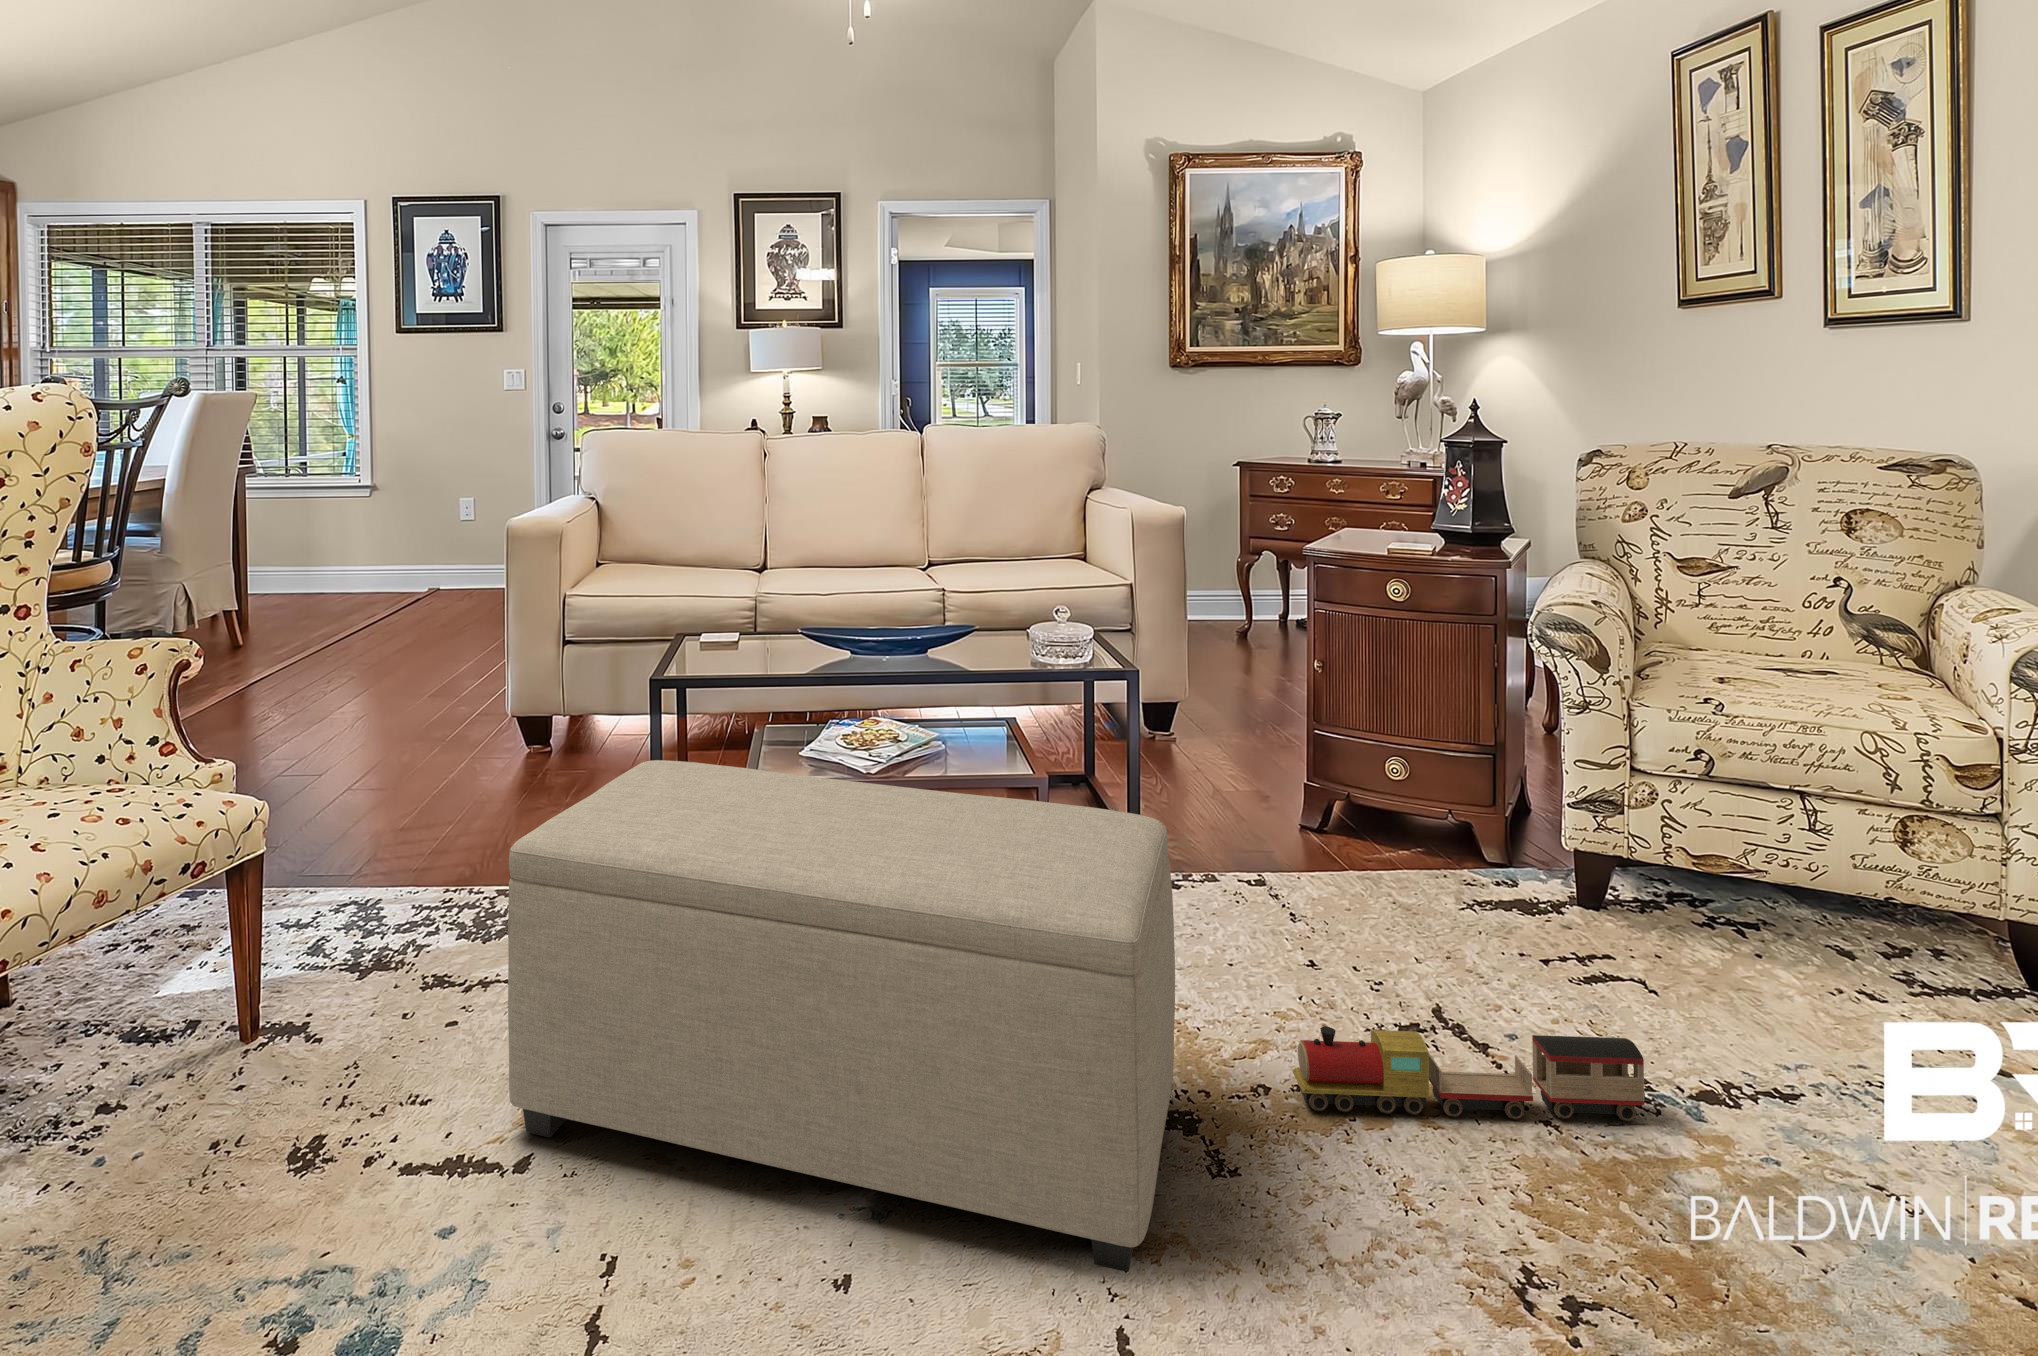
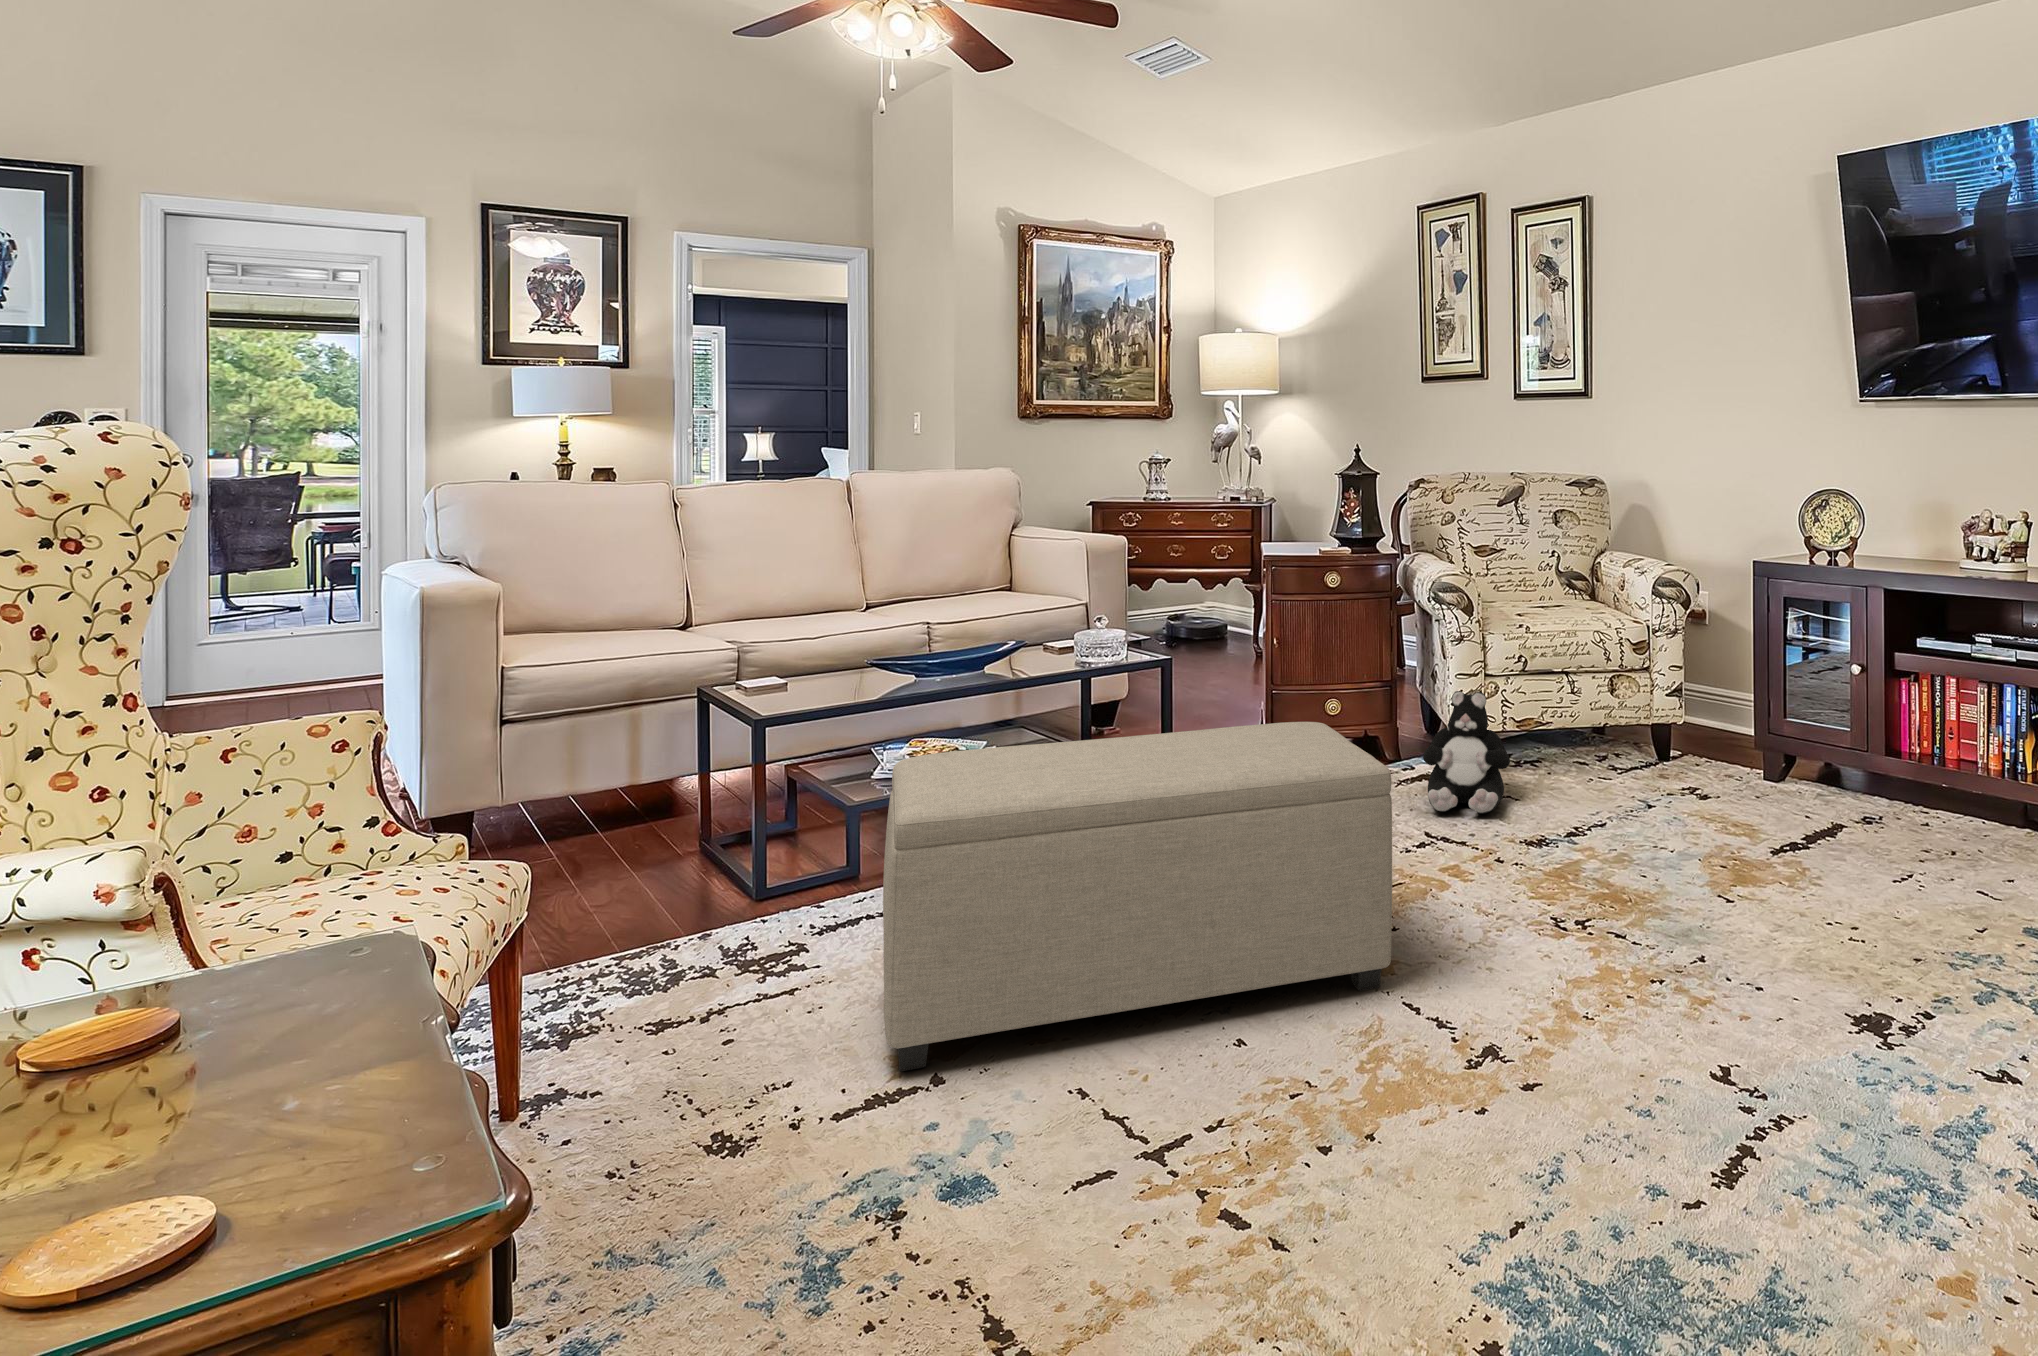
plush toy: none [1477,790,1643,999] -> present [1423,691,1510,814]
toy train: present [1293,1026,1644,1121] -> none [1386,810,1553,896]

